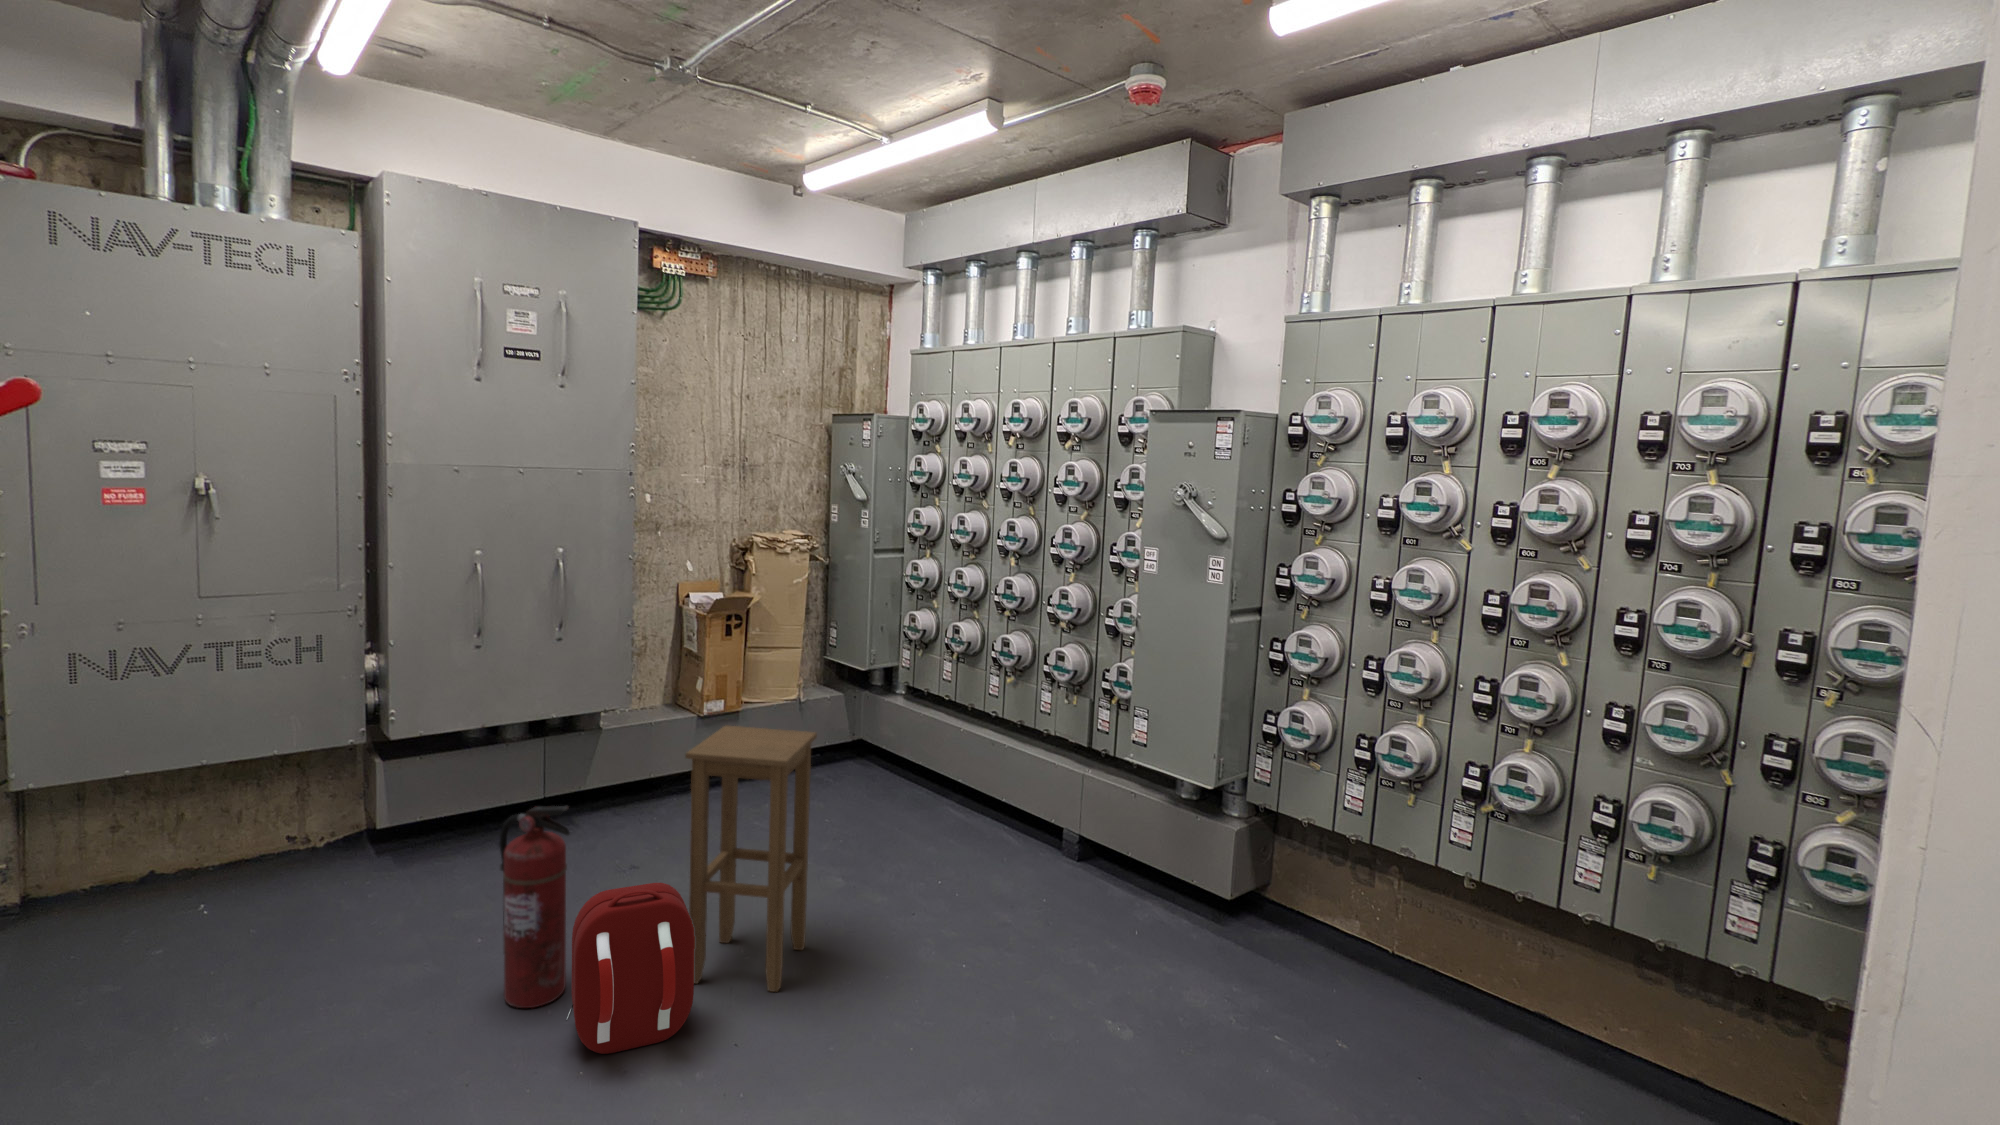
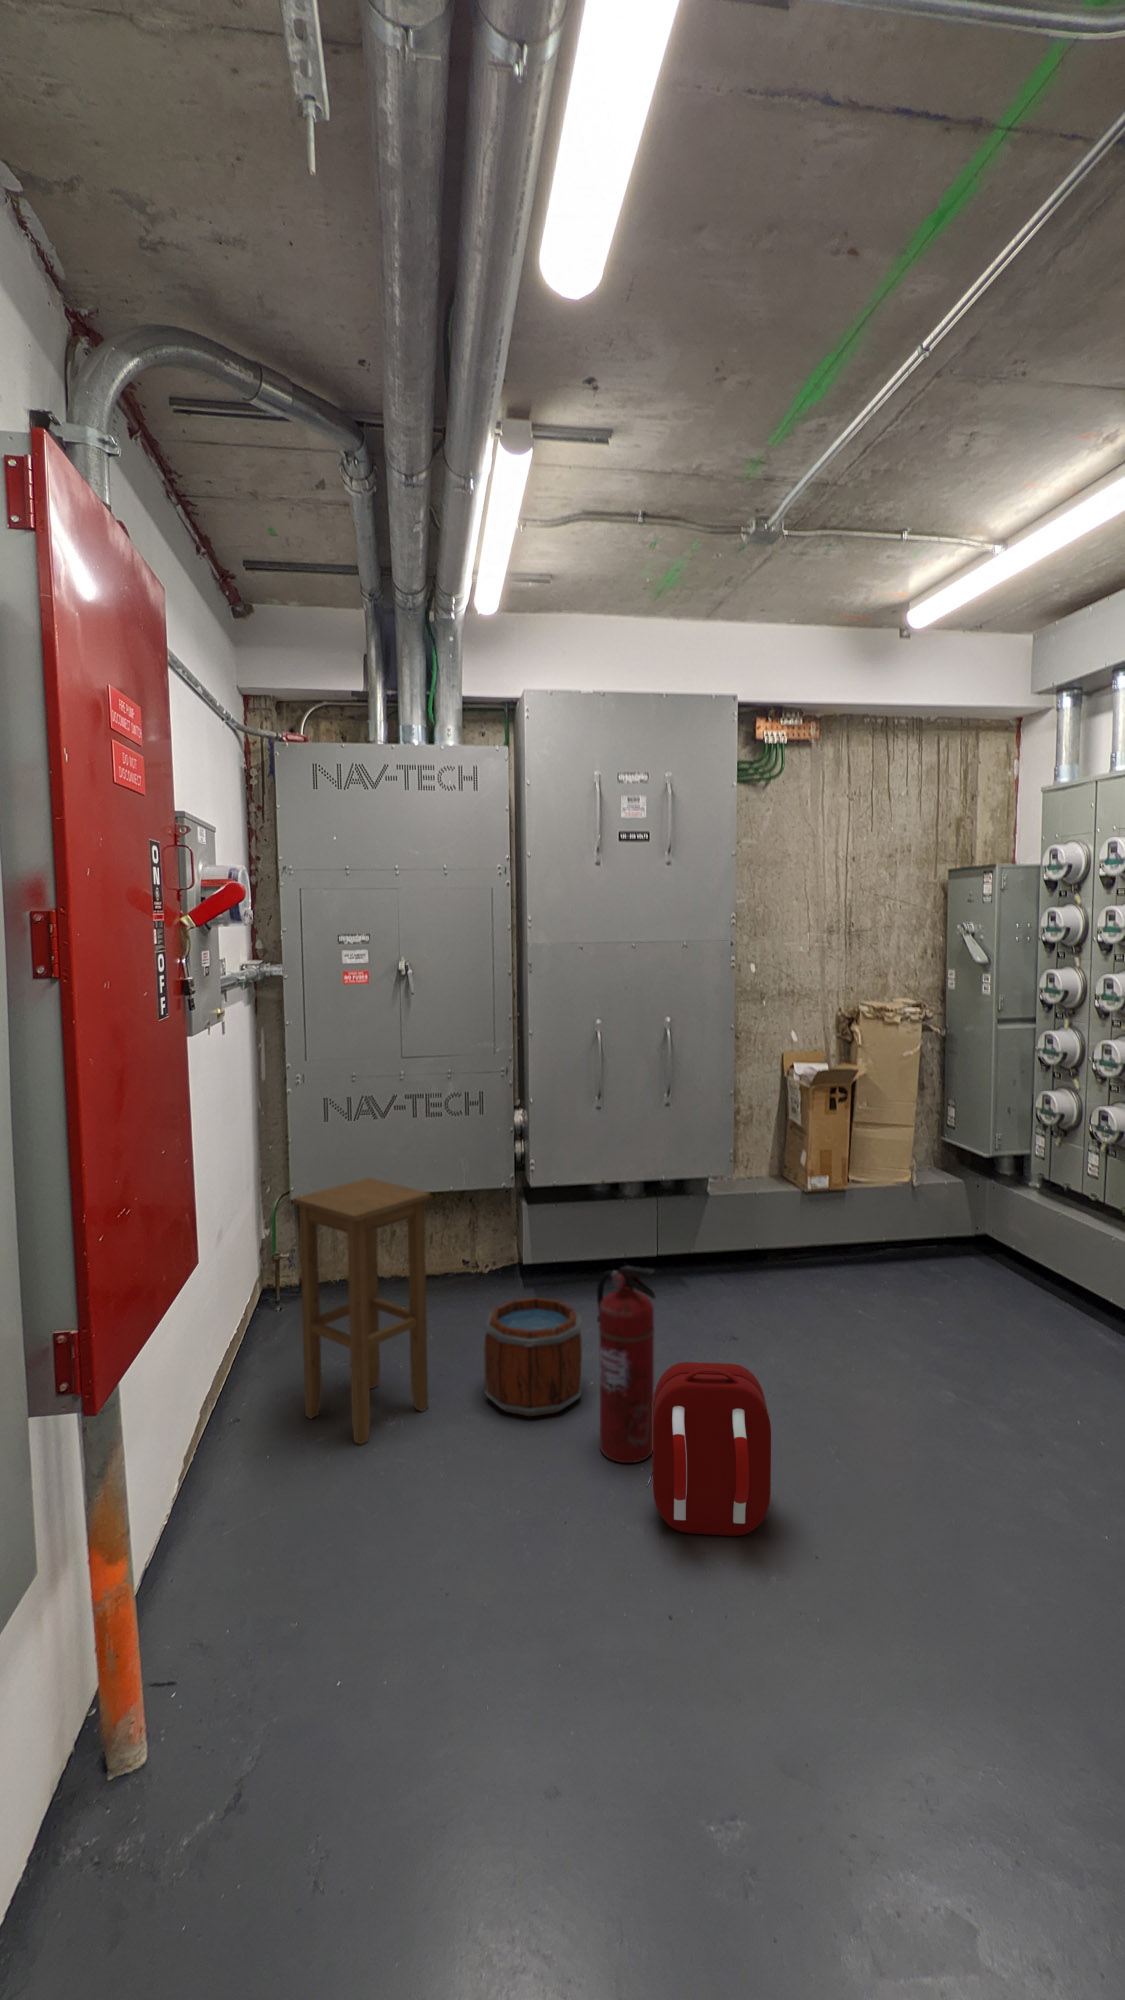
stool: present [685,726,817,992] -> present [293,1178,430,1444]
bucket: none [349,858,475,991] -> present [484,1297,582,1417]

